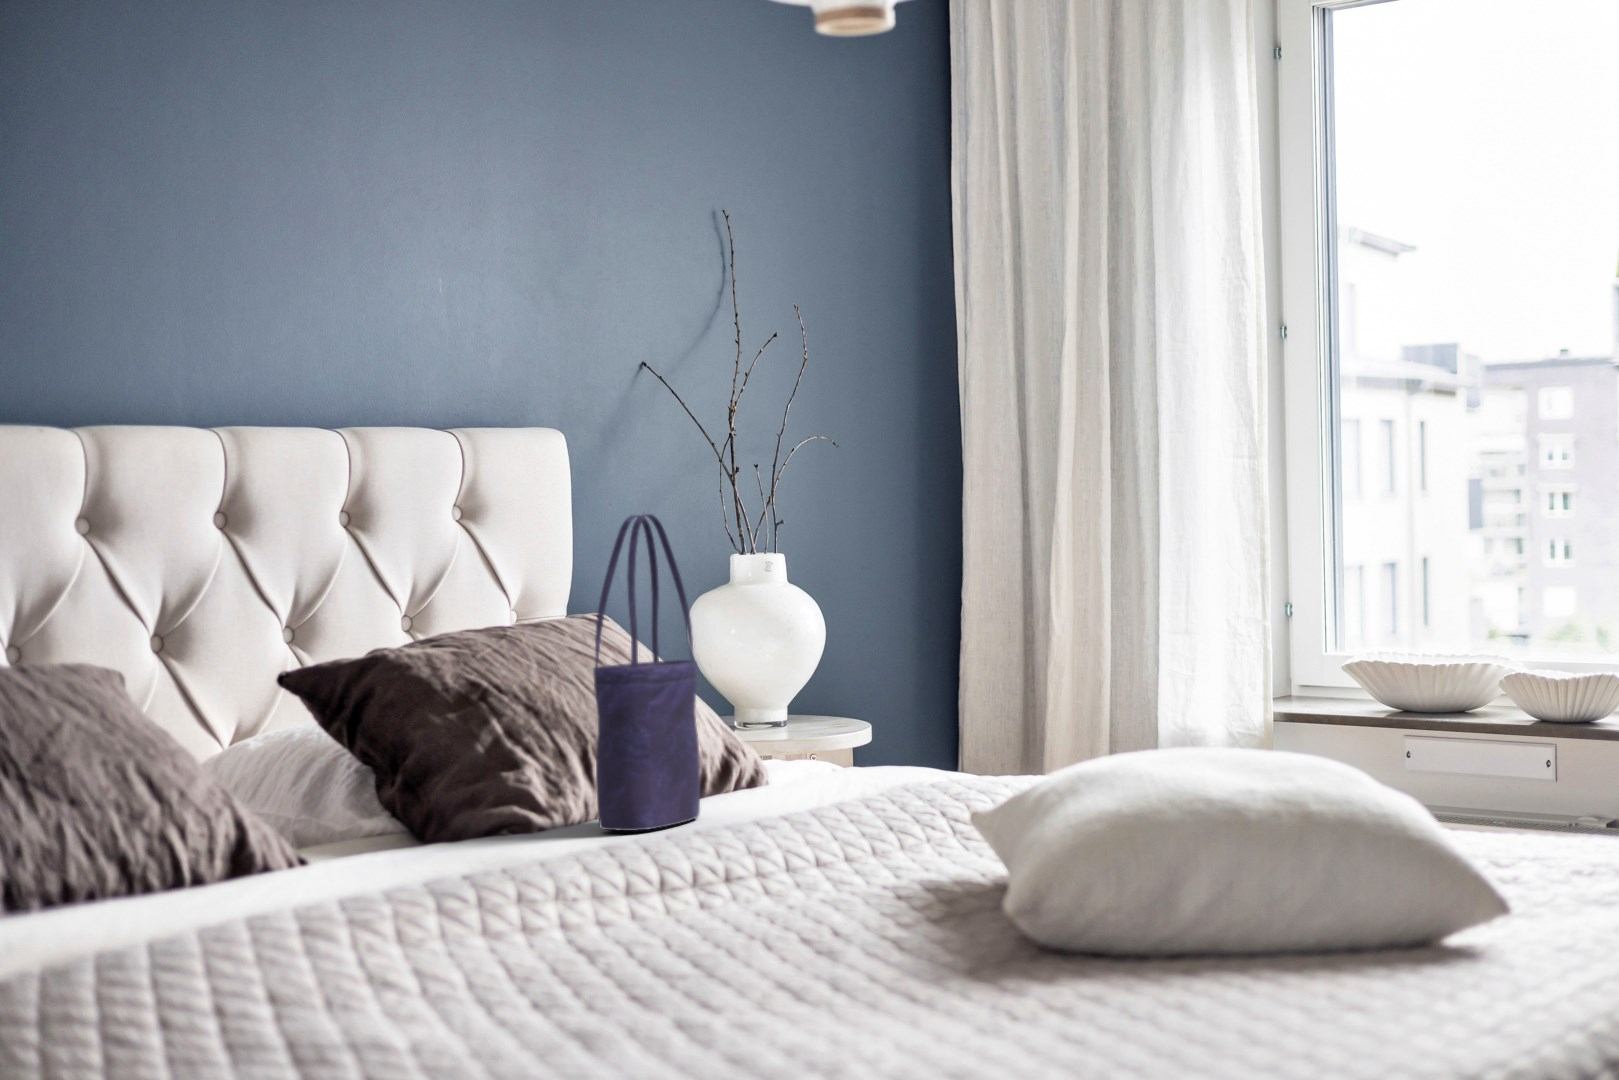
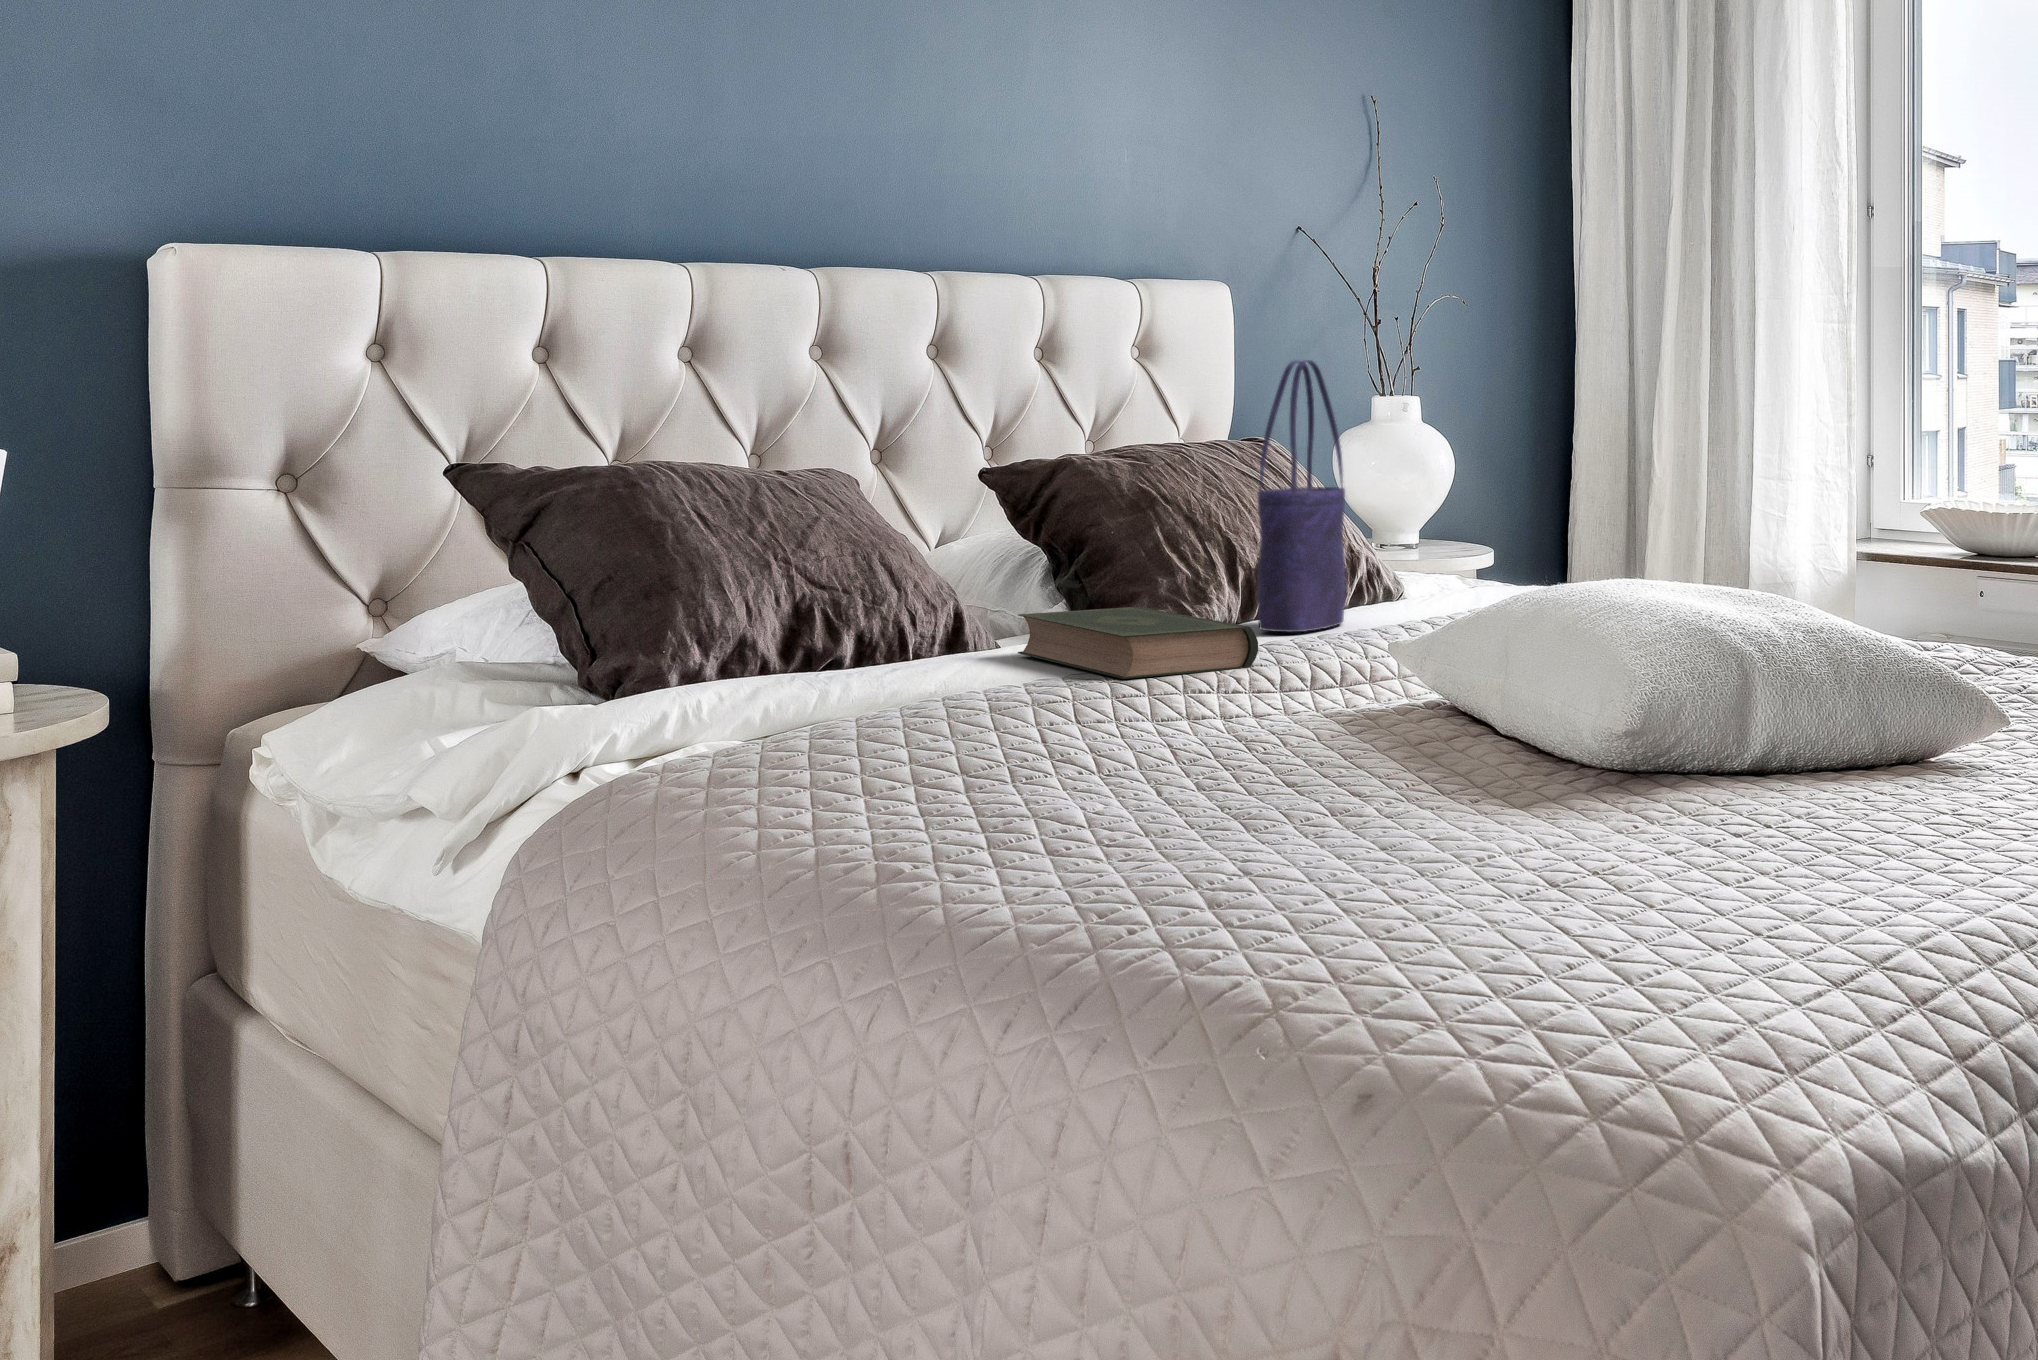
book: none [306,808,592,896] -> present [1018,607,1258,679]

